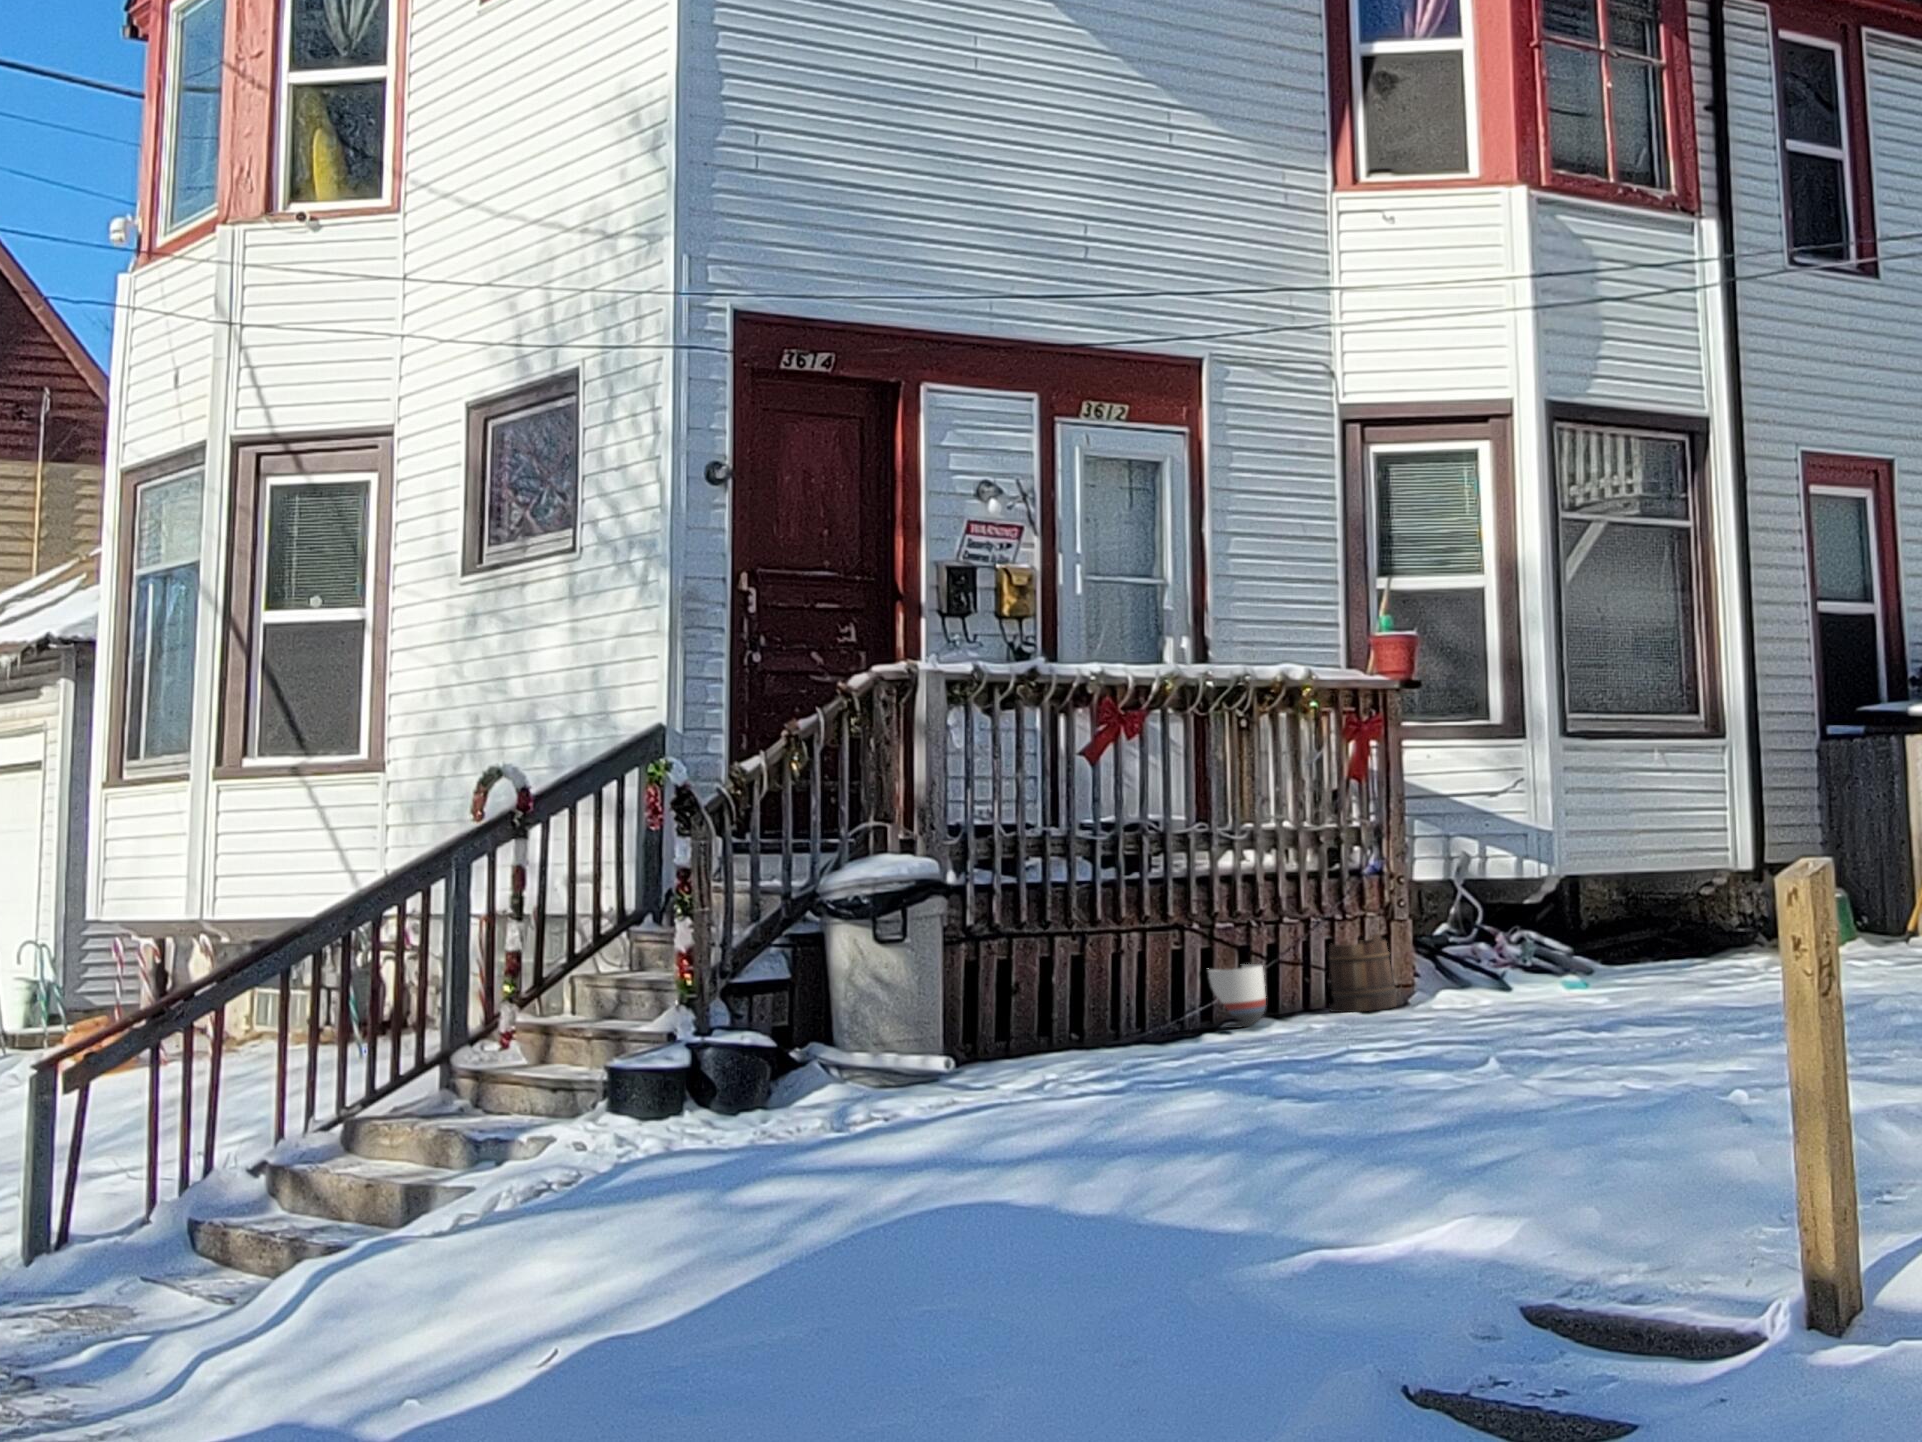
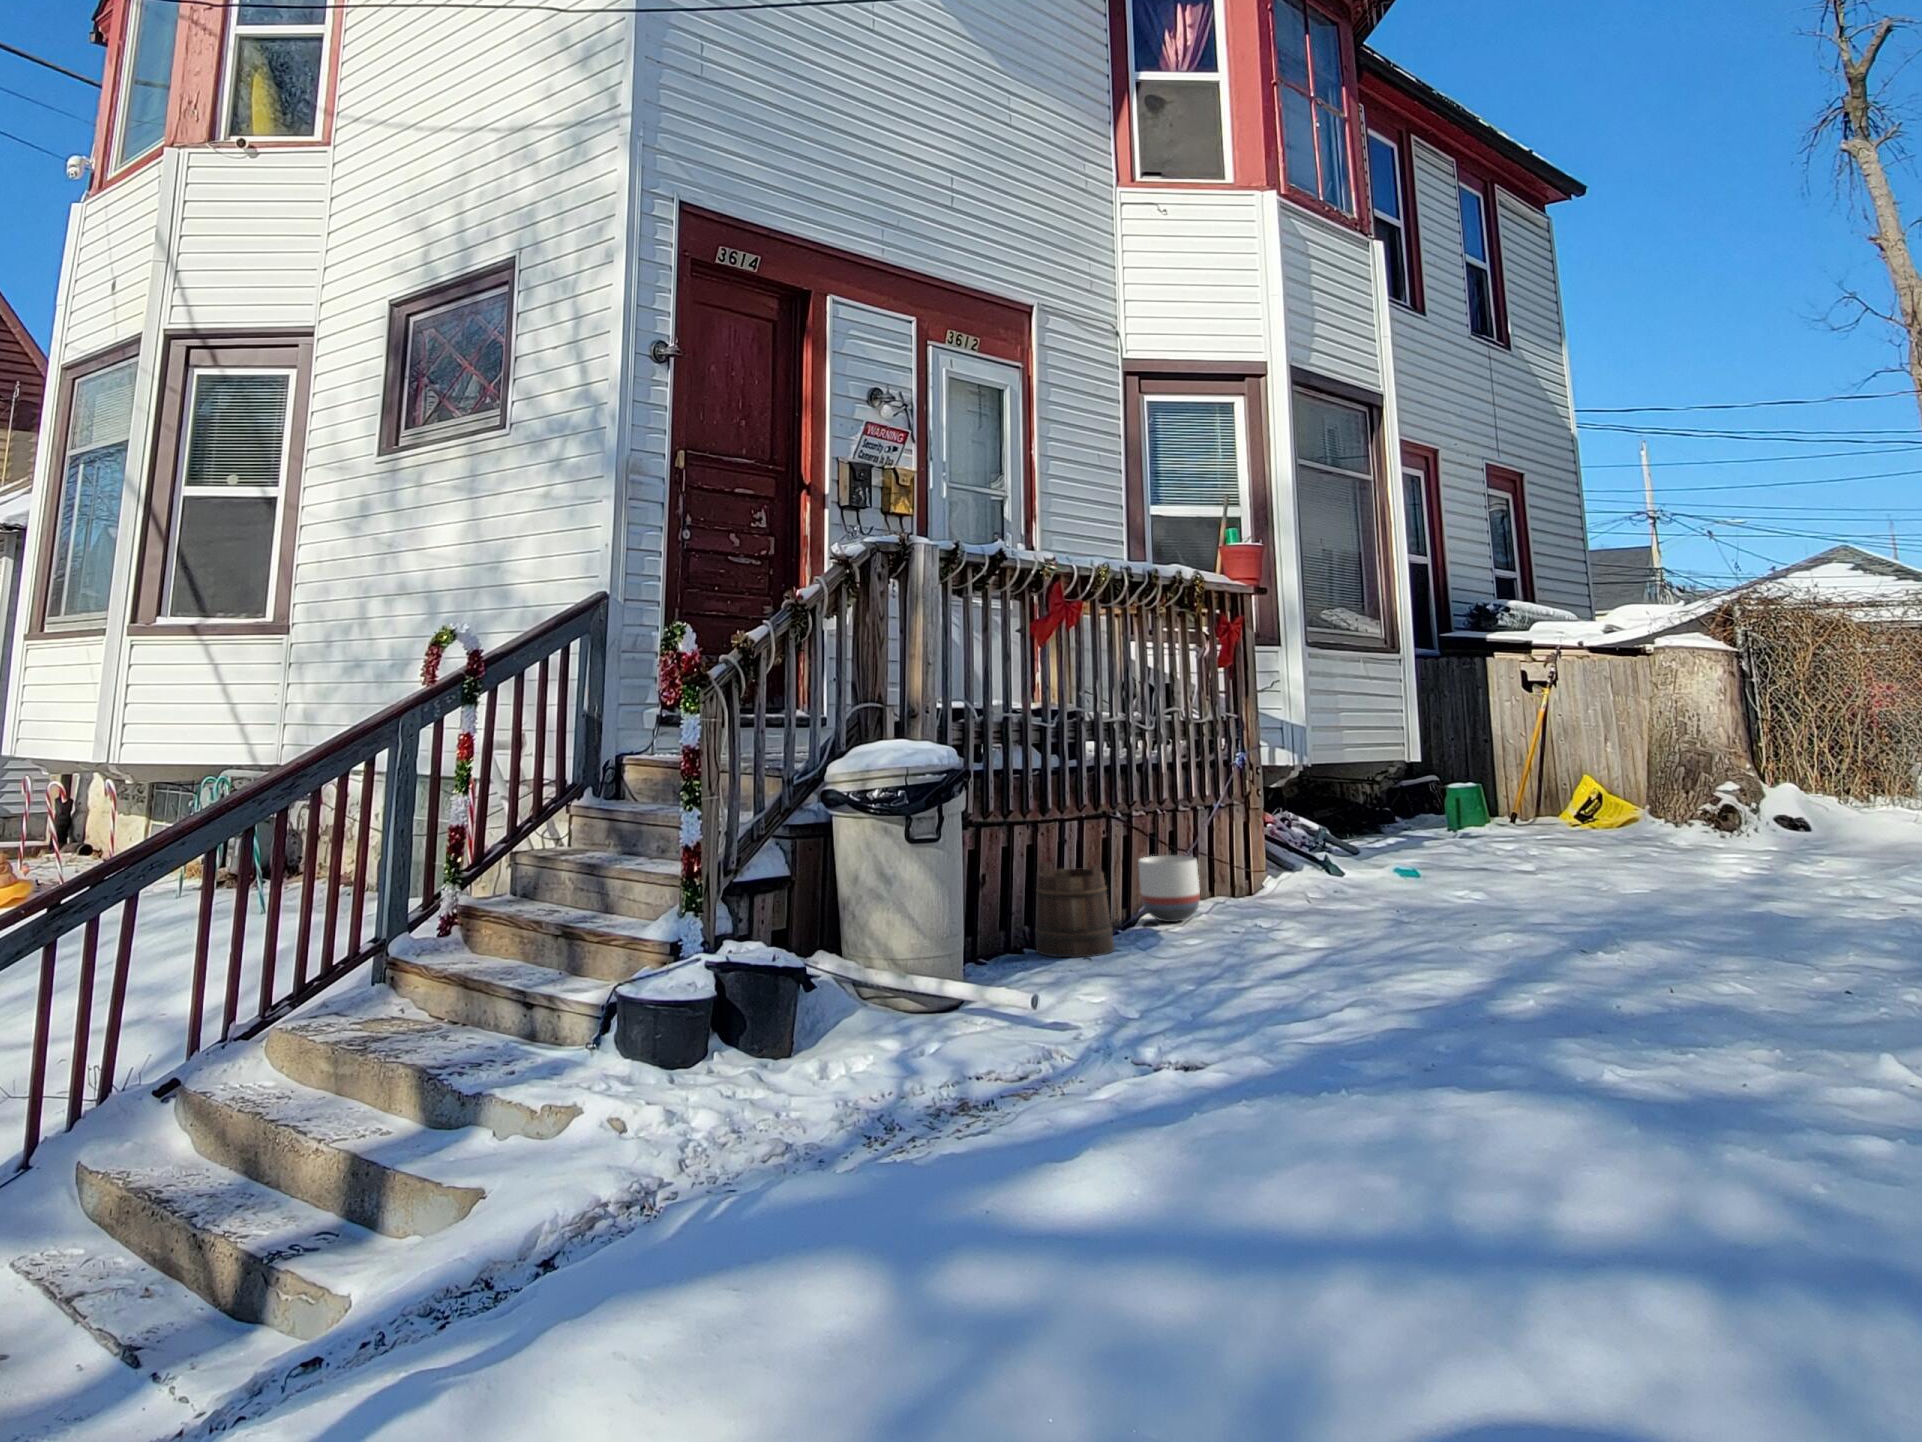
bucket: present [1329,934,1397,1012] -> present [1035,862,1114,958]

